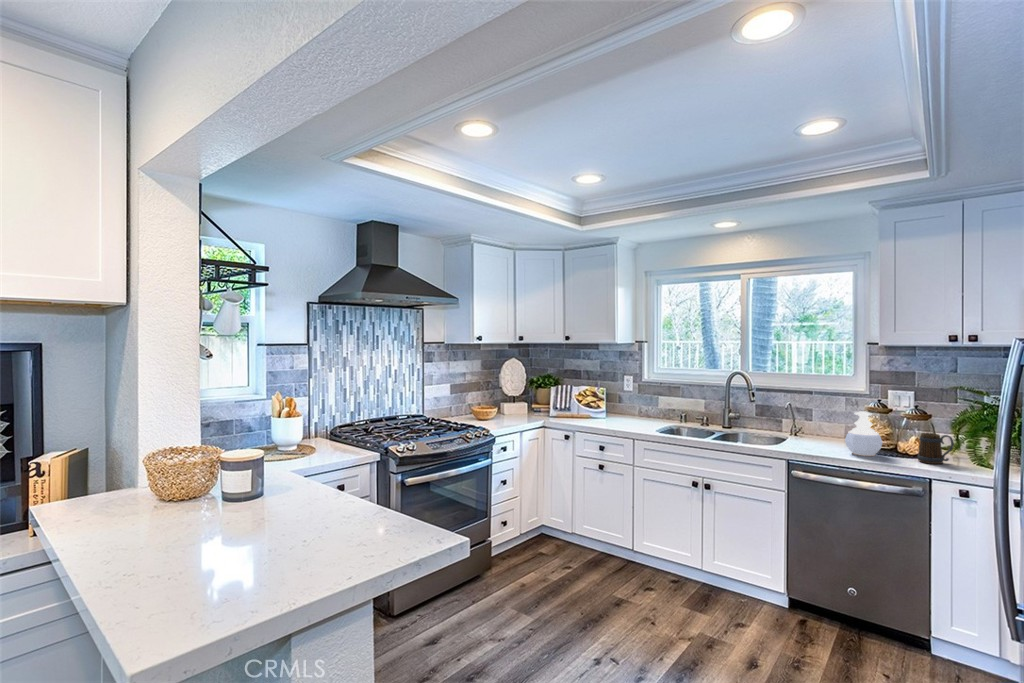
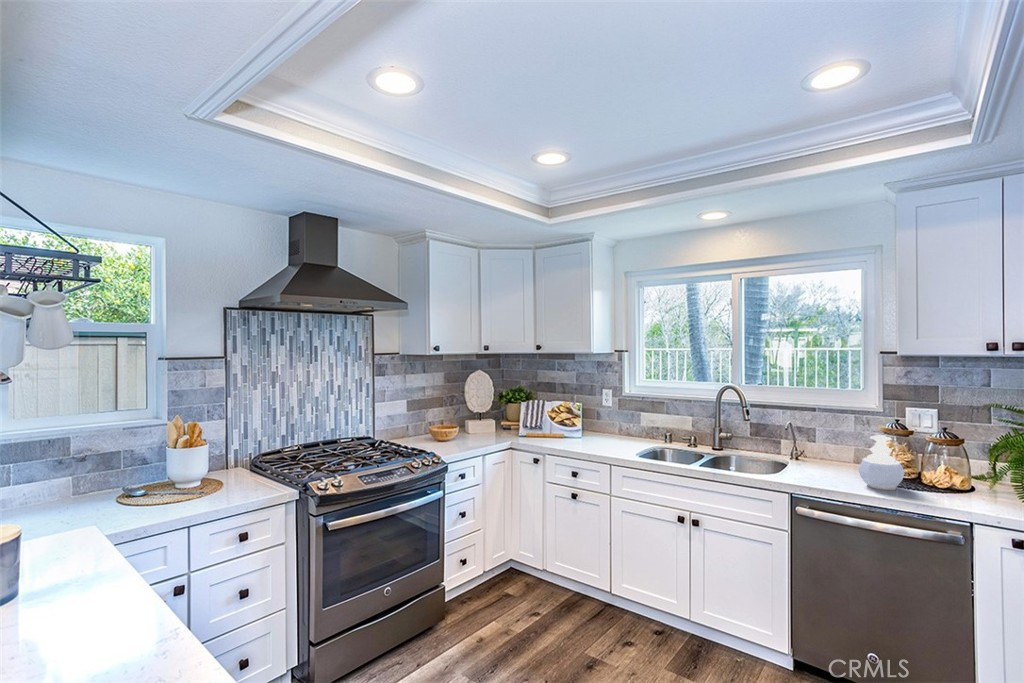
mug: present [918,433,954,464] -> none [949,462,994,502]

